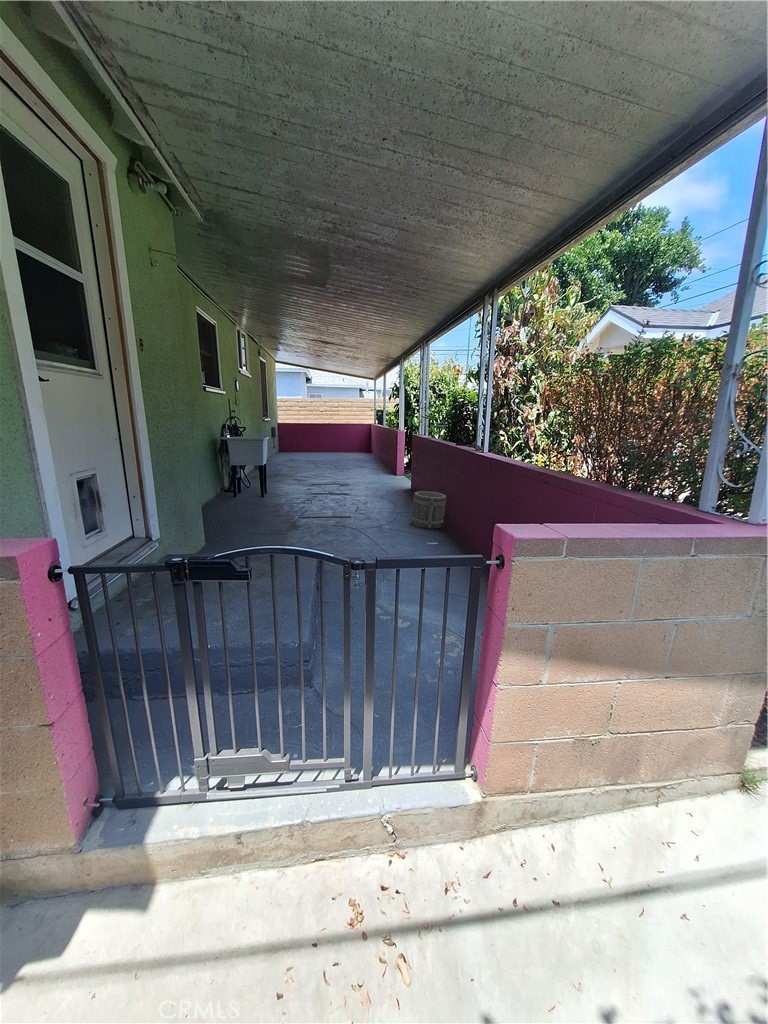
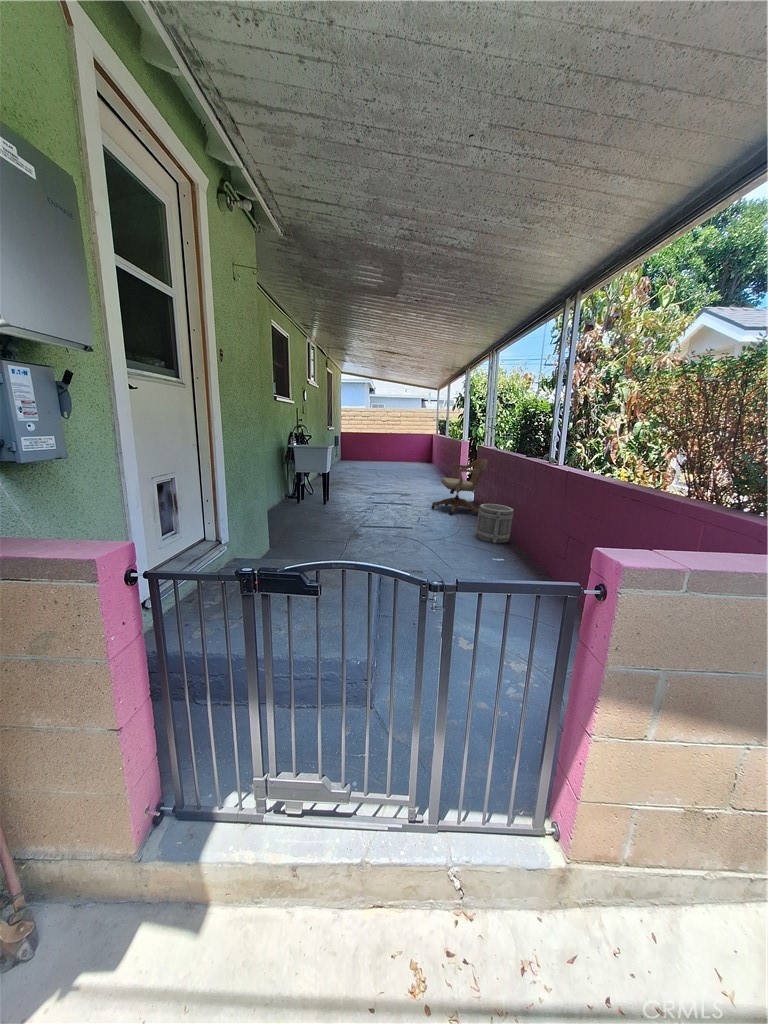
chair: none [369,448,422,504] -> present [431,459,488,516]

